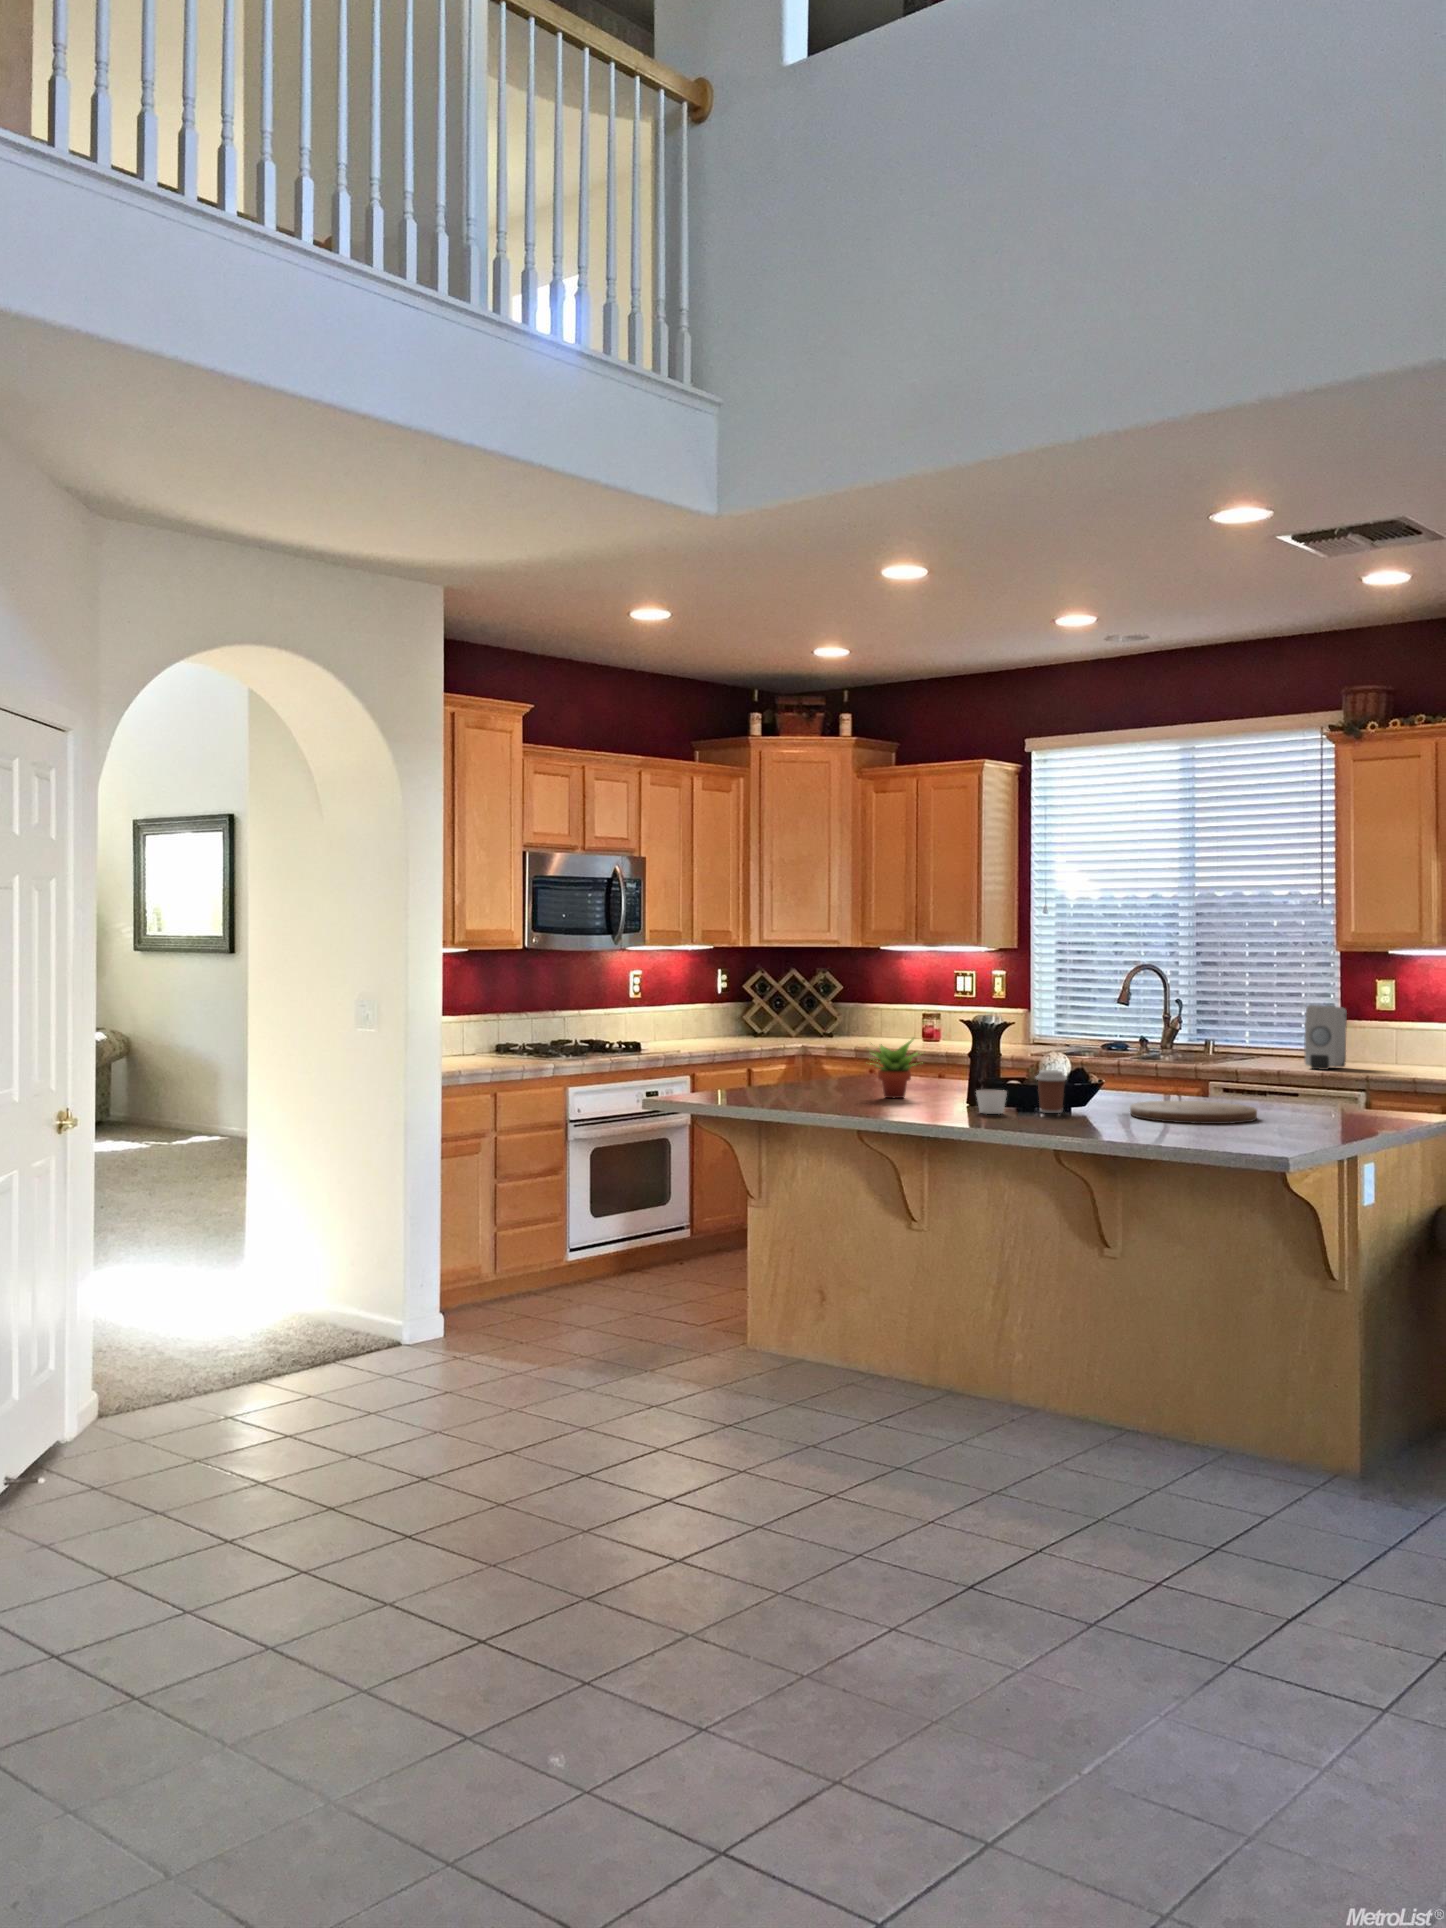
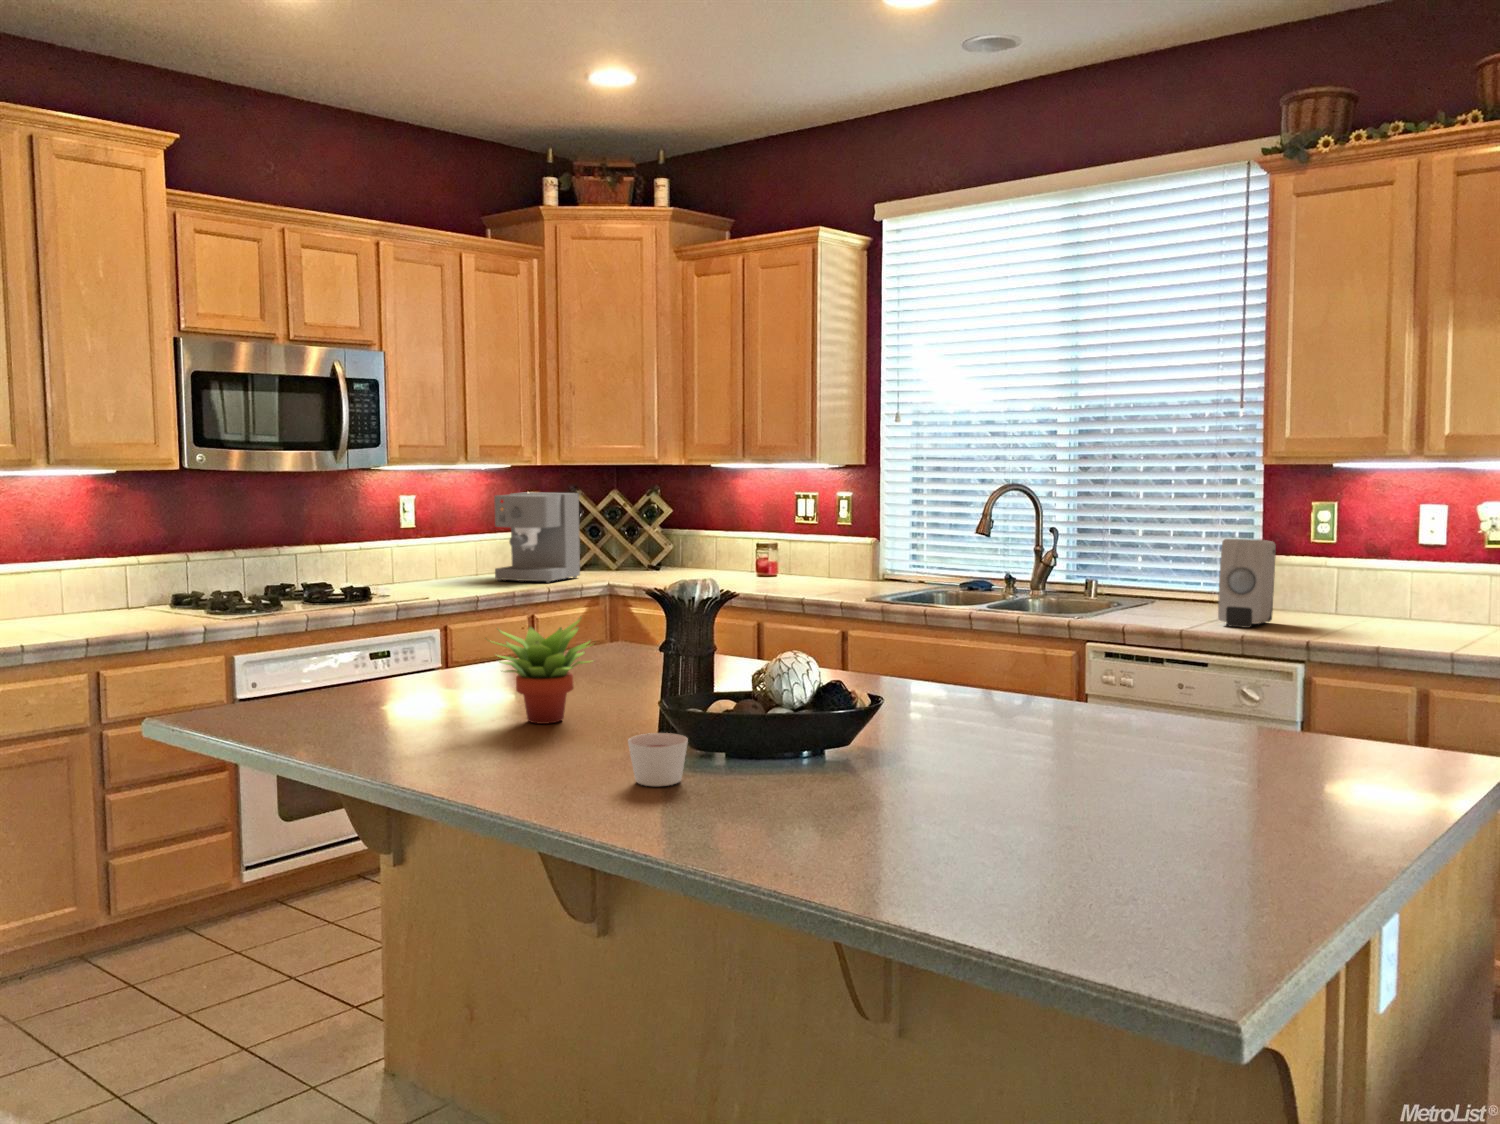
coffee maker: none [713,970,779,1044] -> present [494,493,580,583]
coffee cup: present [1036,1070,1067,1113] -> none [749,692,808,779]
cutting board: present [1130,1101,1257,1124] -> none [925,743,1171,825]

